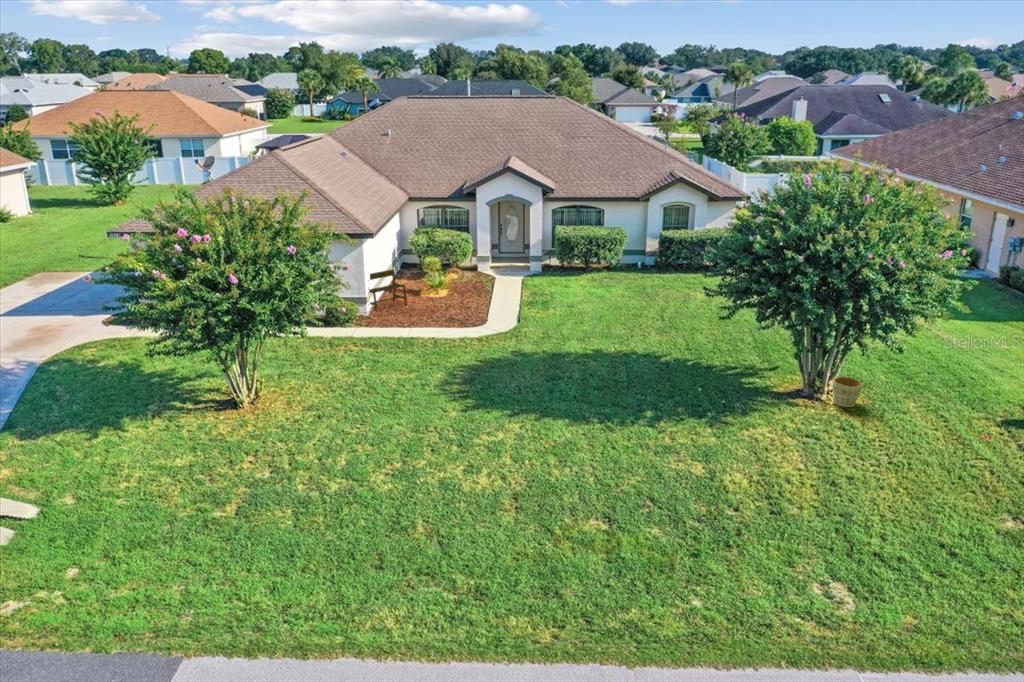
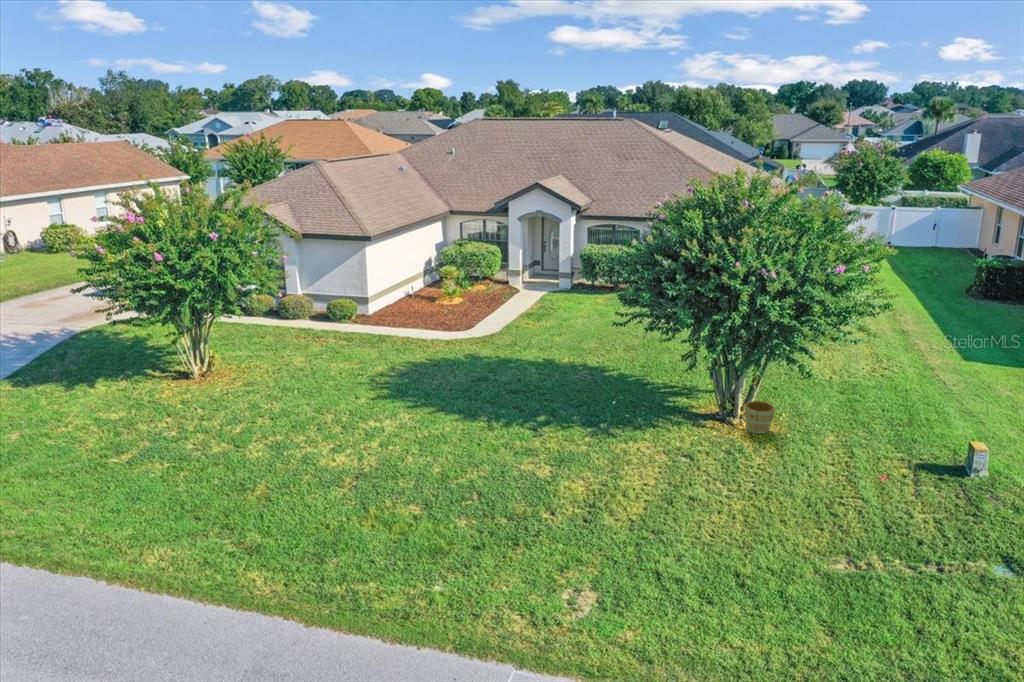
bench: present [368,269,407,311] -> none [372,274,412,312]

